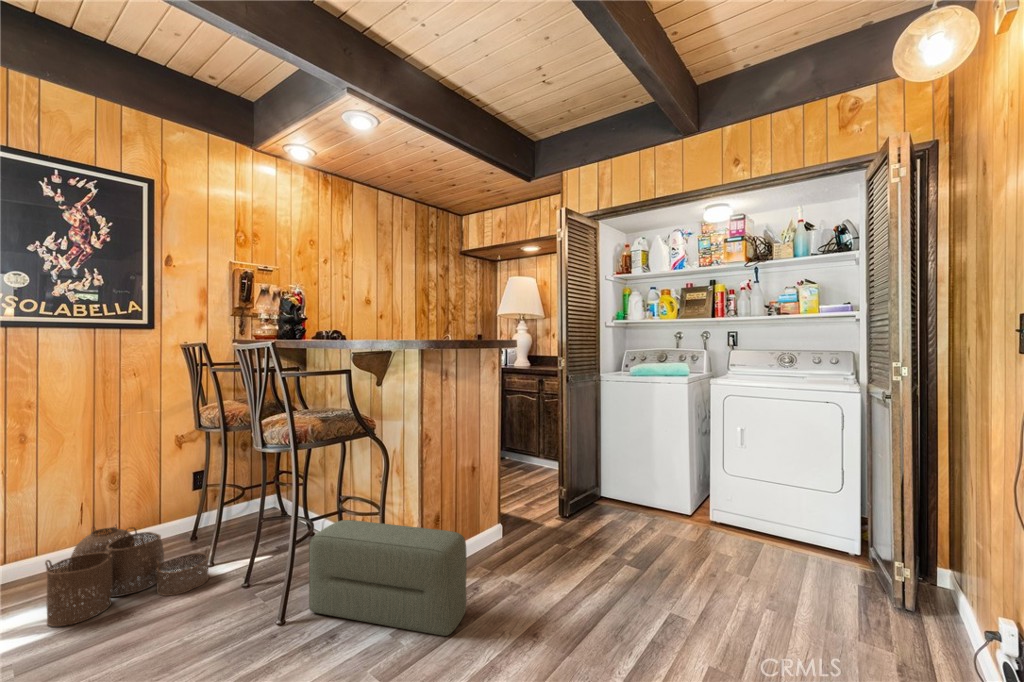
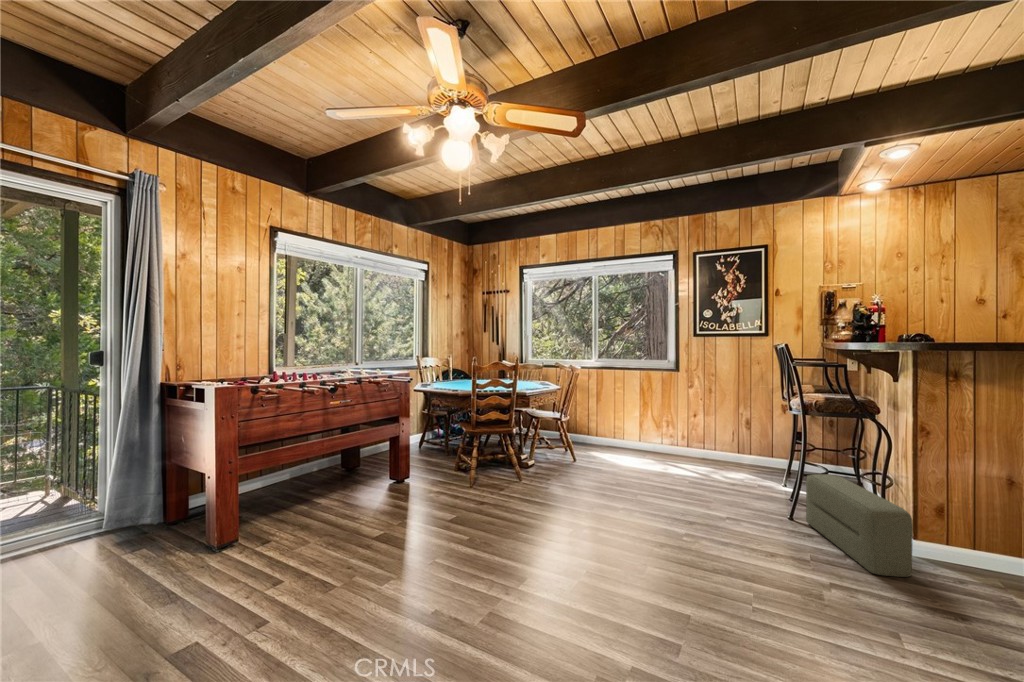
woven basket: present [45,525,210,626] -> none [706,441,778,489]

